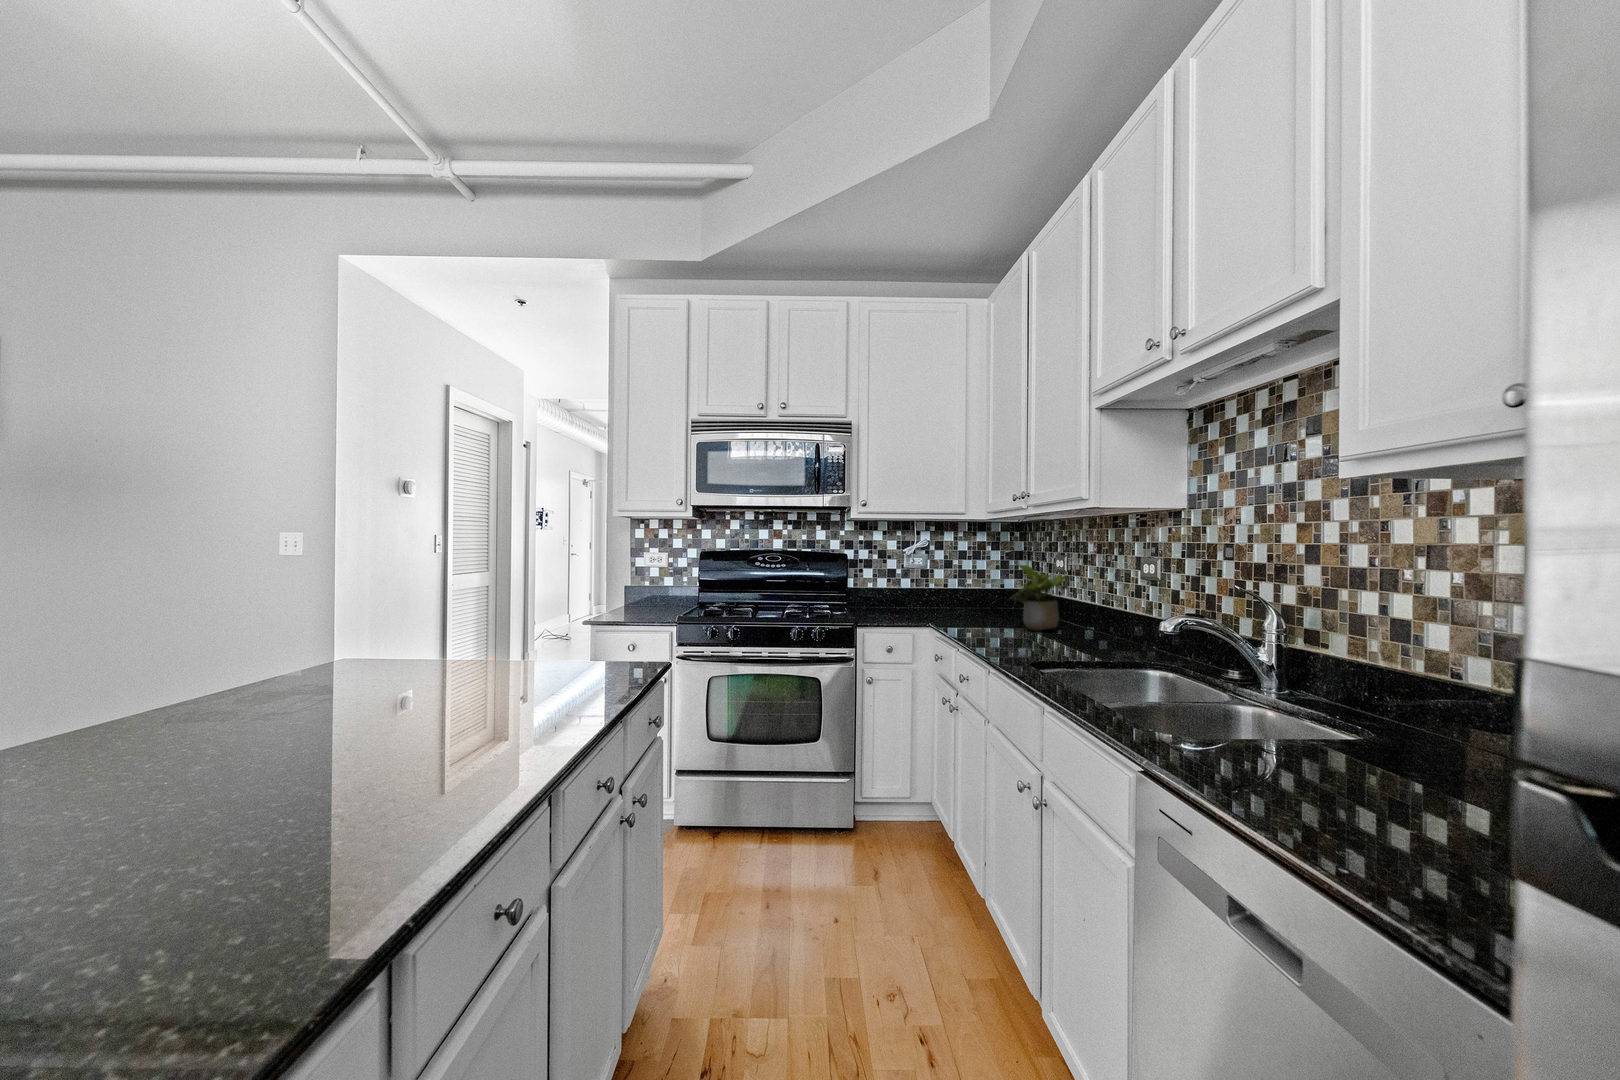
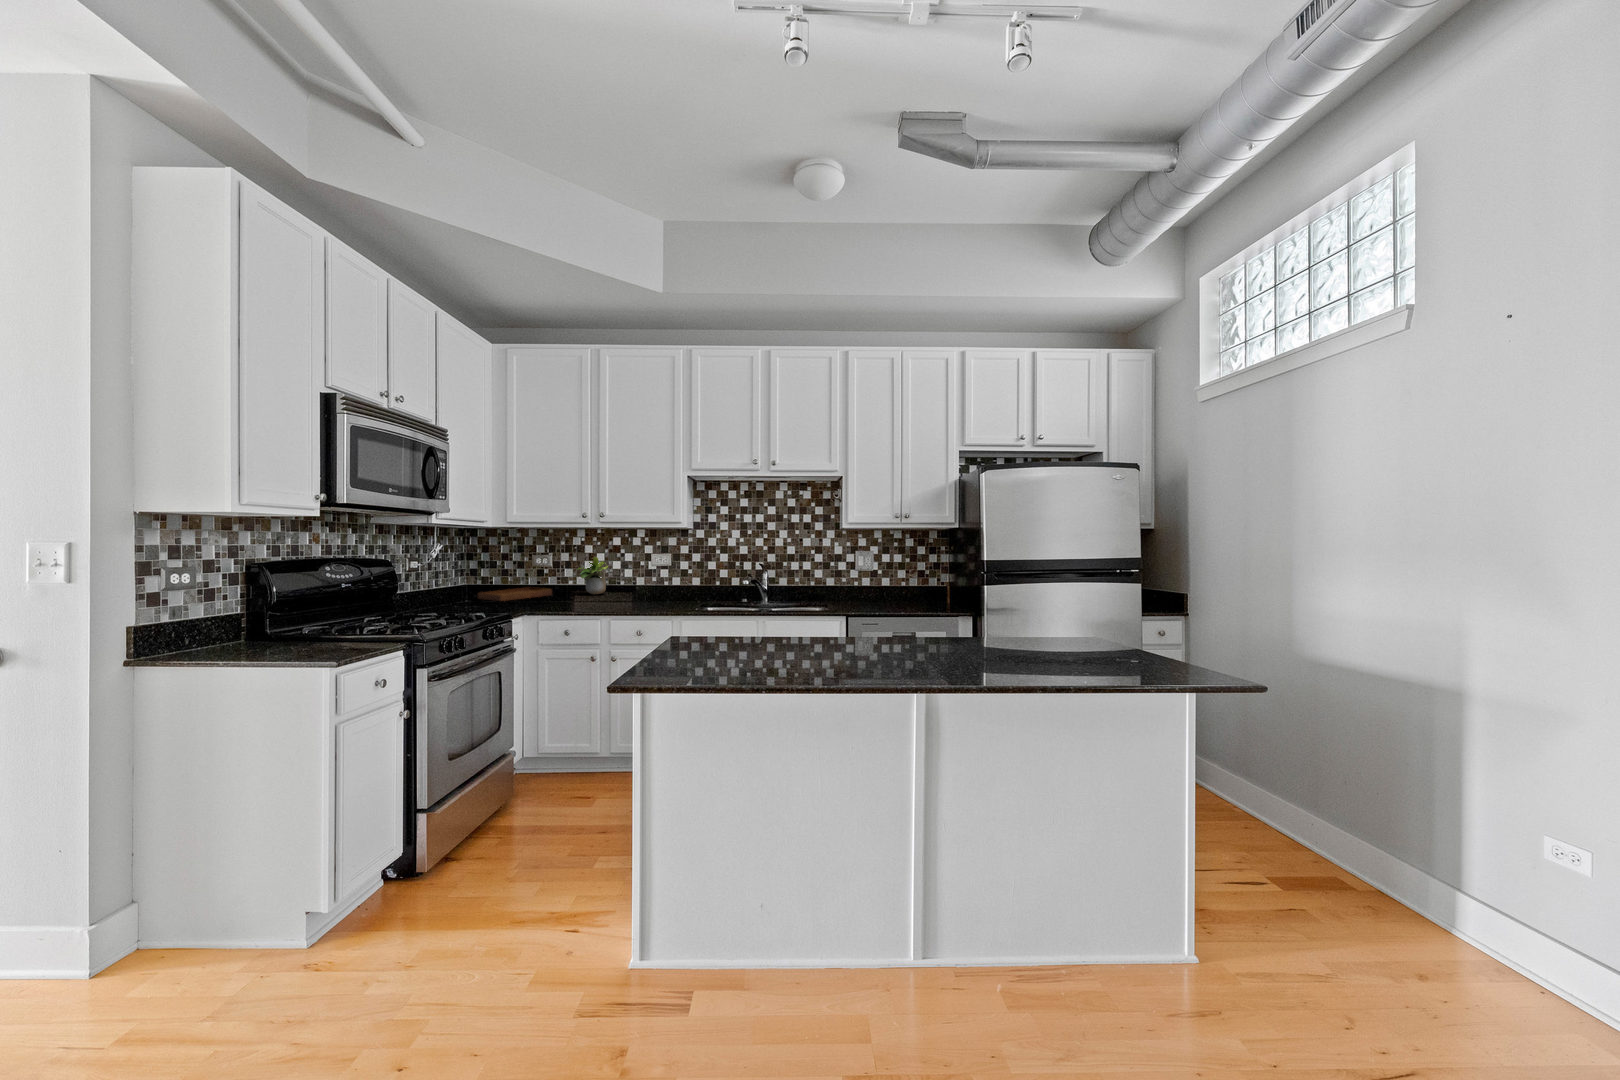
tray: none [882,586,981,623] -> present [478,575,552,601]

